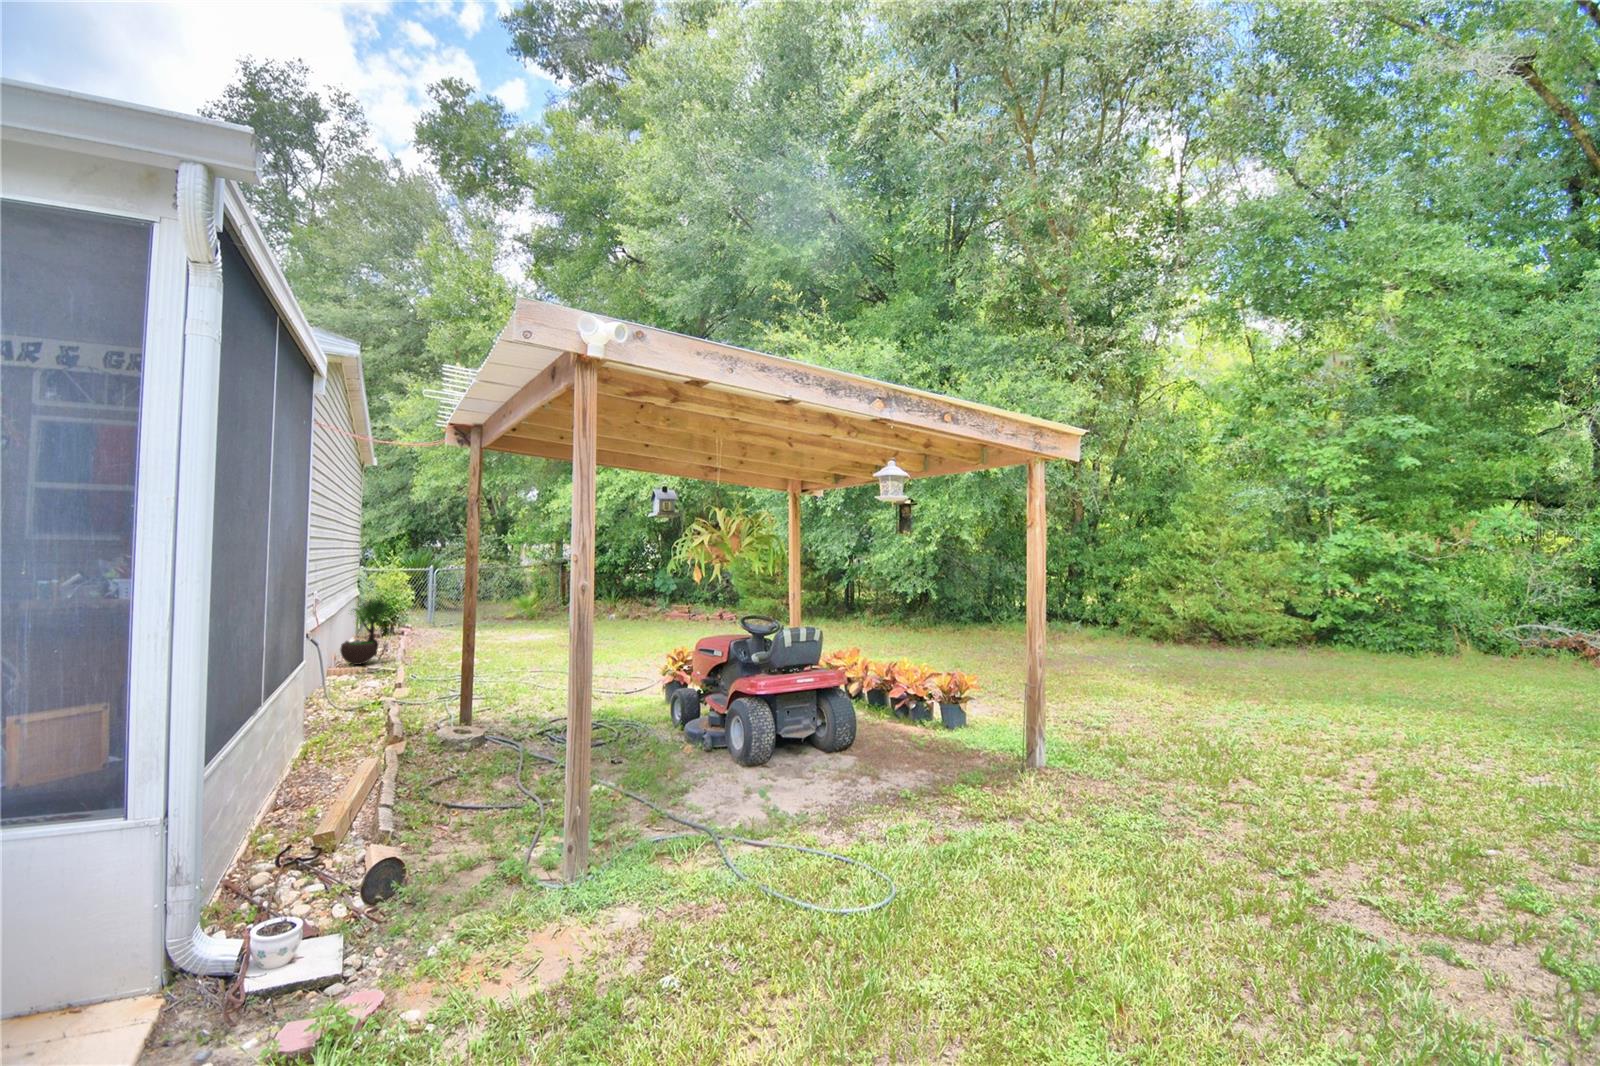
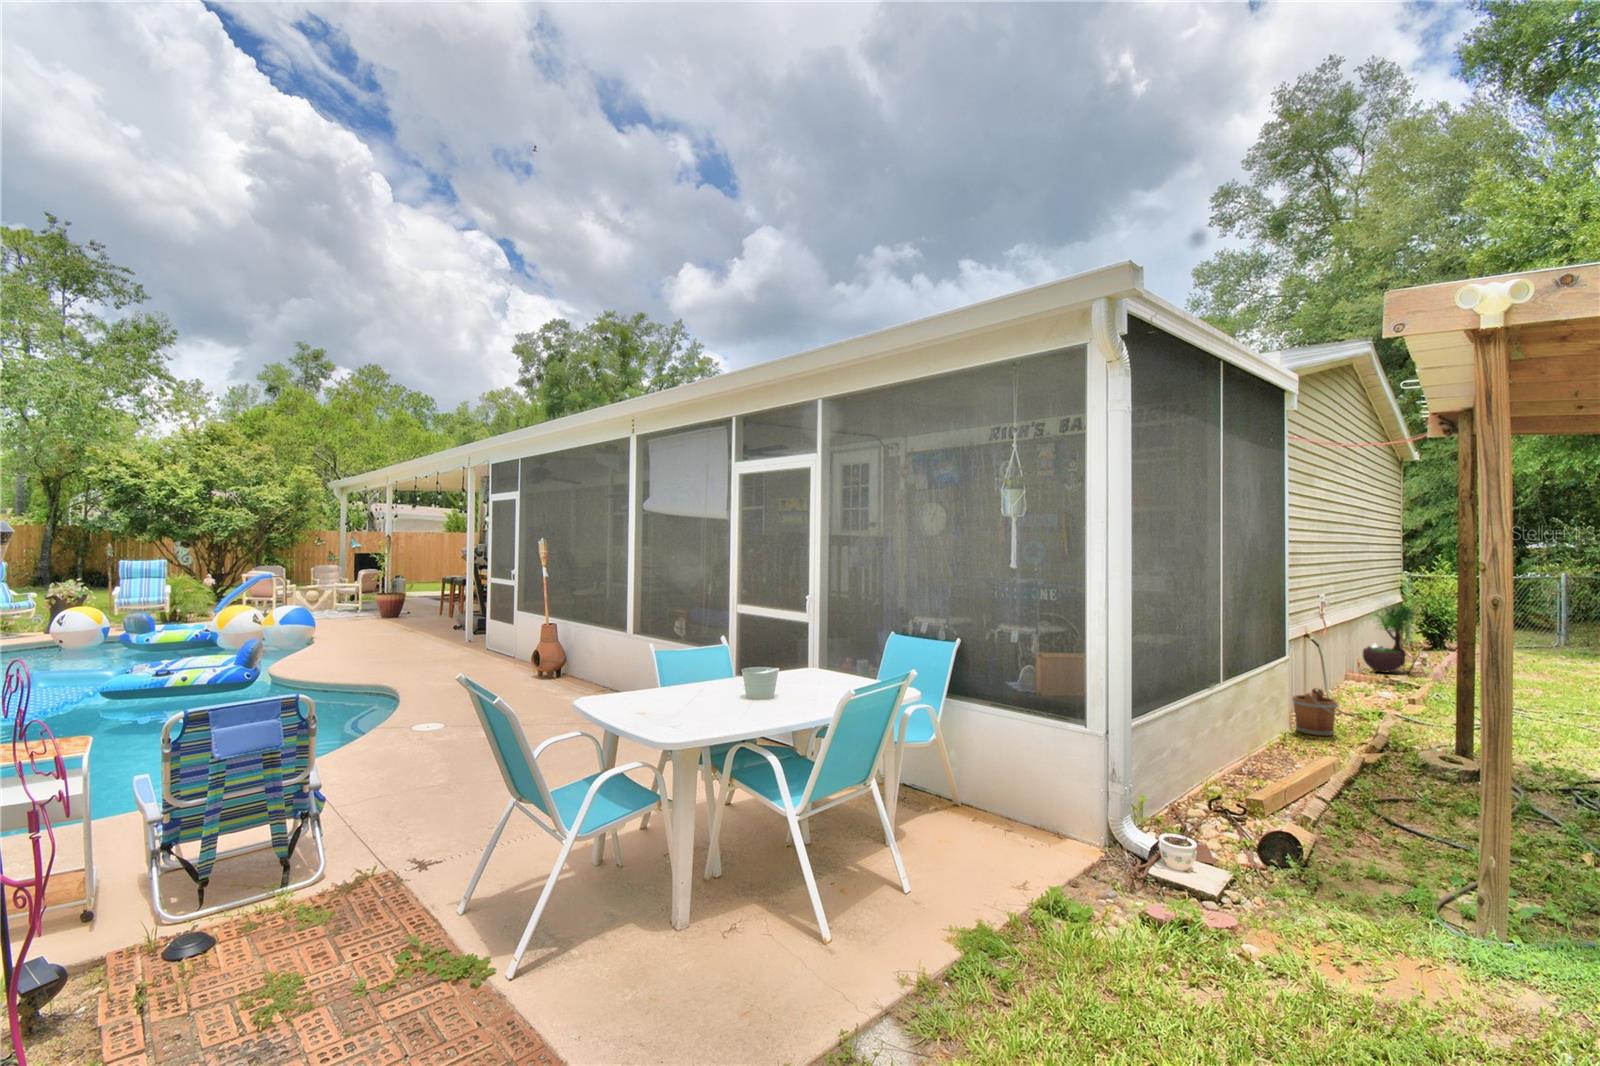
bucket: none [309,690,359,742] -> present [1292,688,1342,736]

